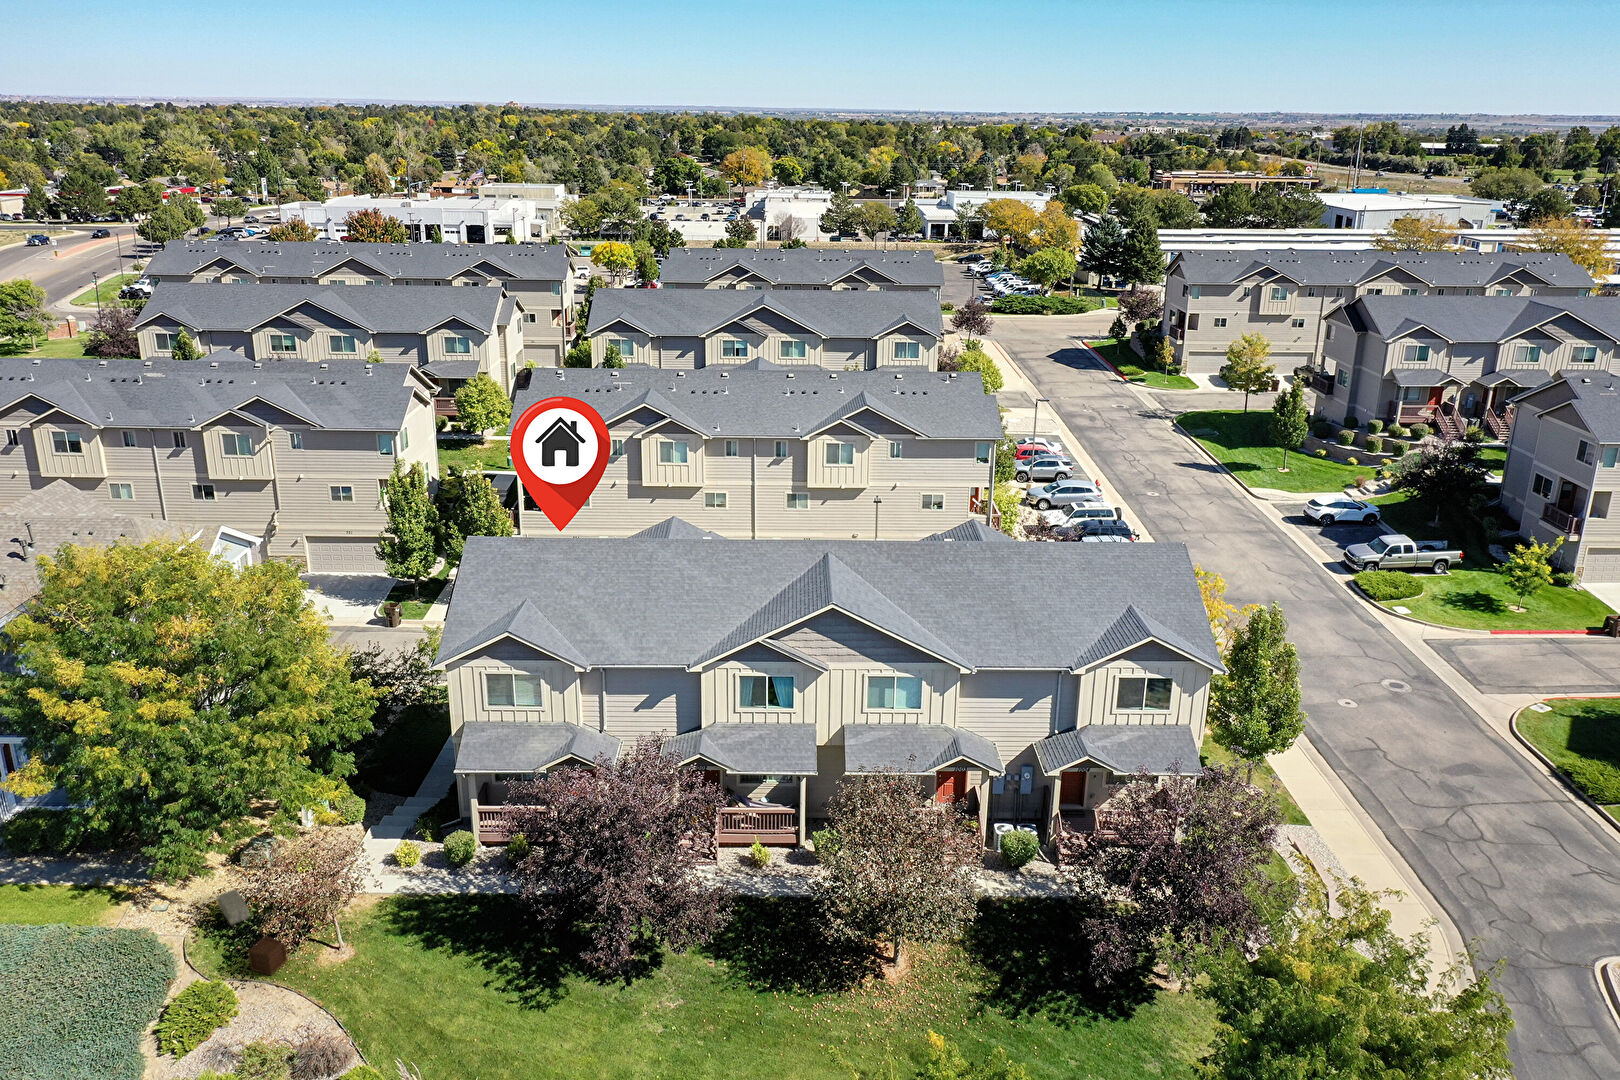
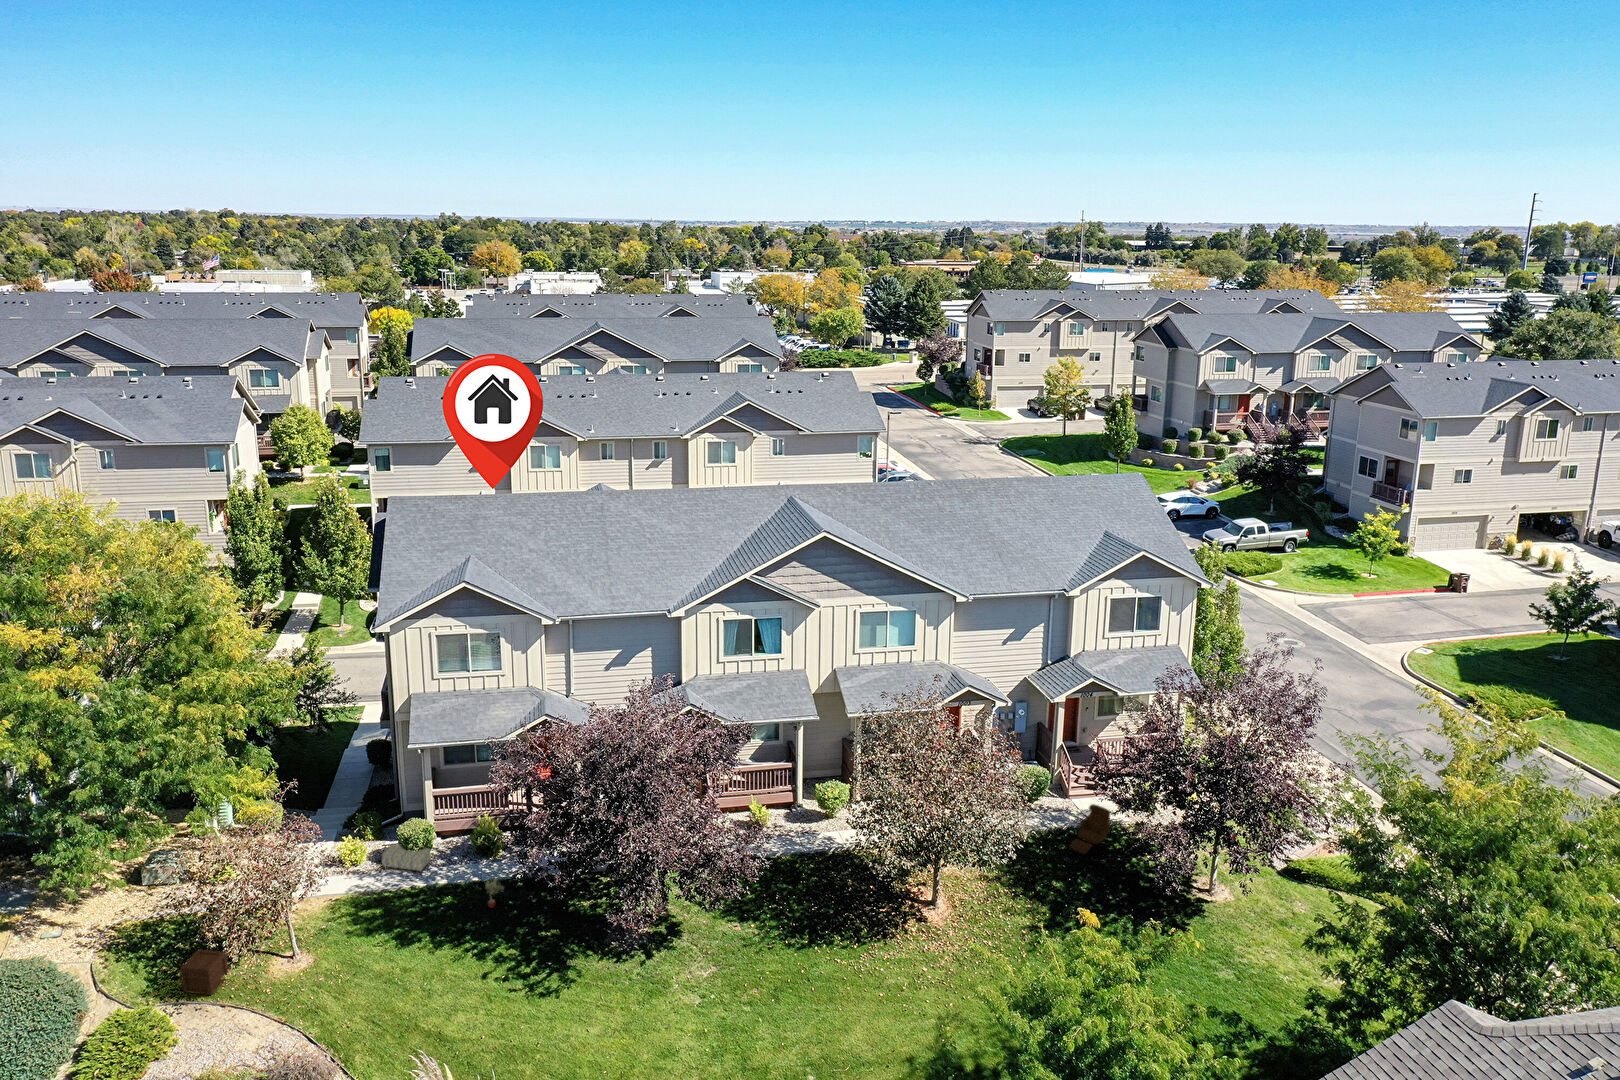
lounge chair: none [1042,880,1084,931] -> present [1071,804,1111,854]
bench: present [218,889,250,928] -> present [382,844,431,875]
potted tree: none [503,894,520,921] -> present [486,877,503,908]

